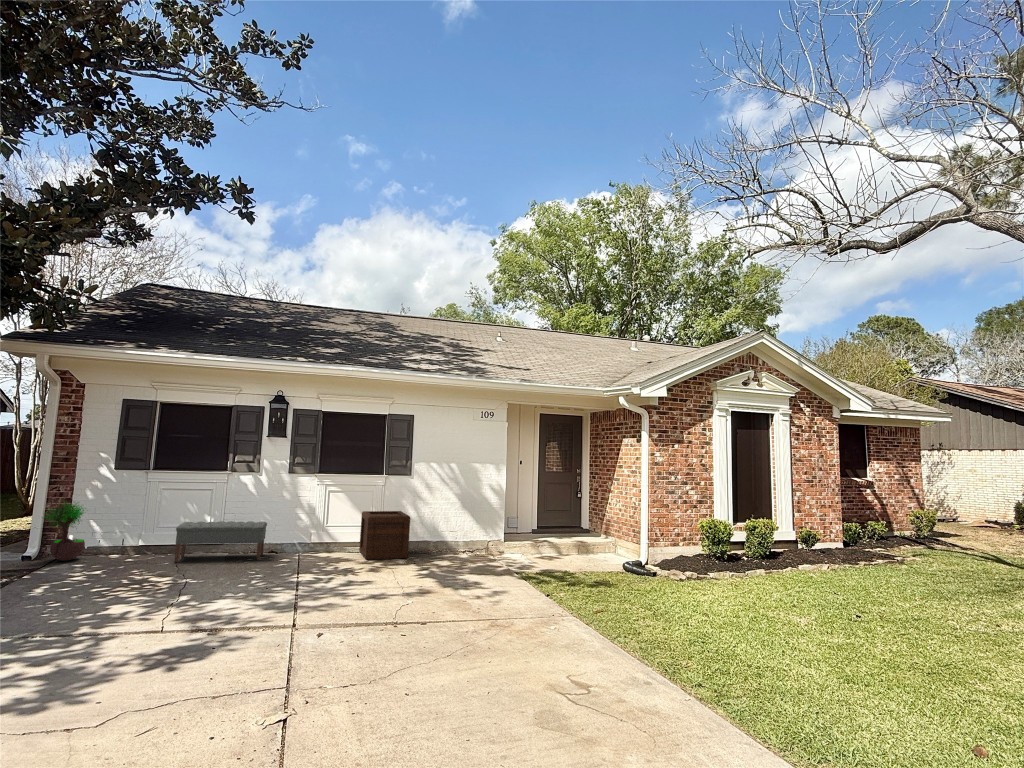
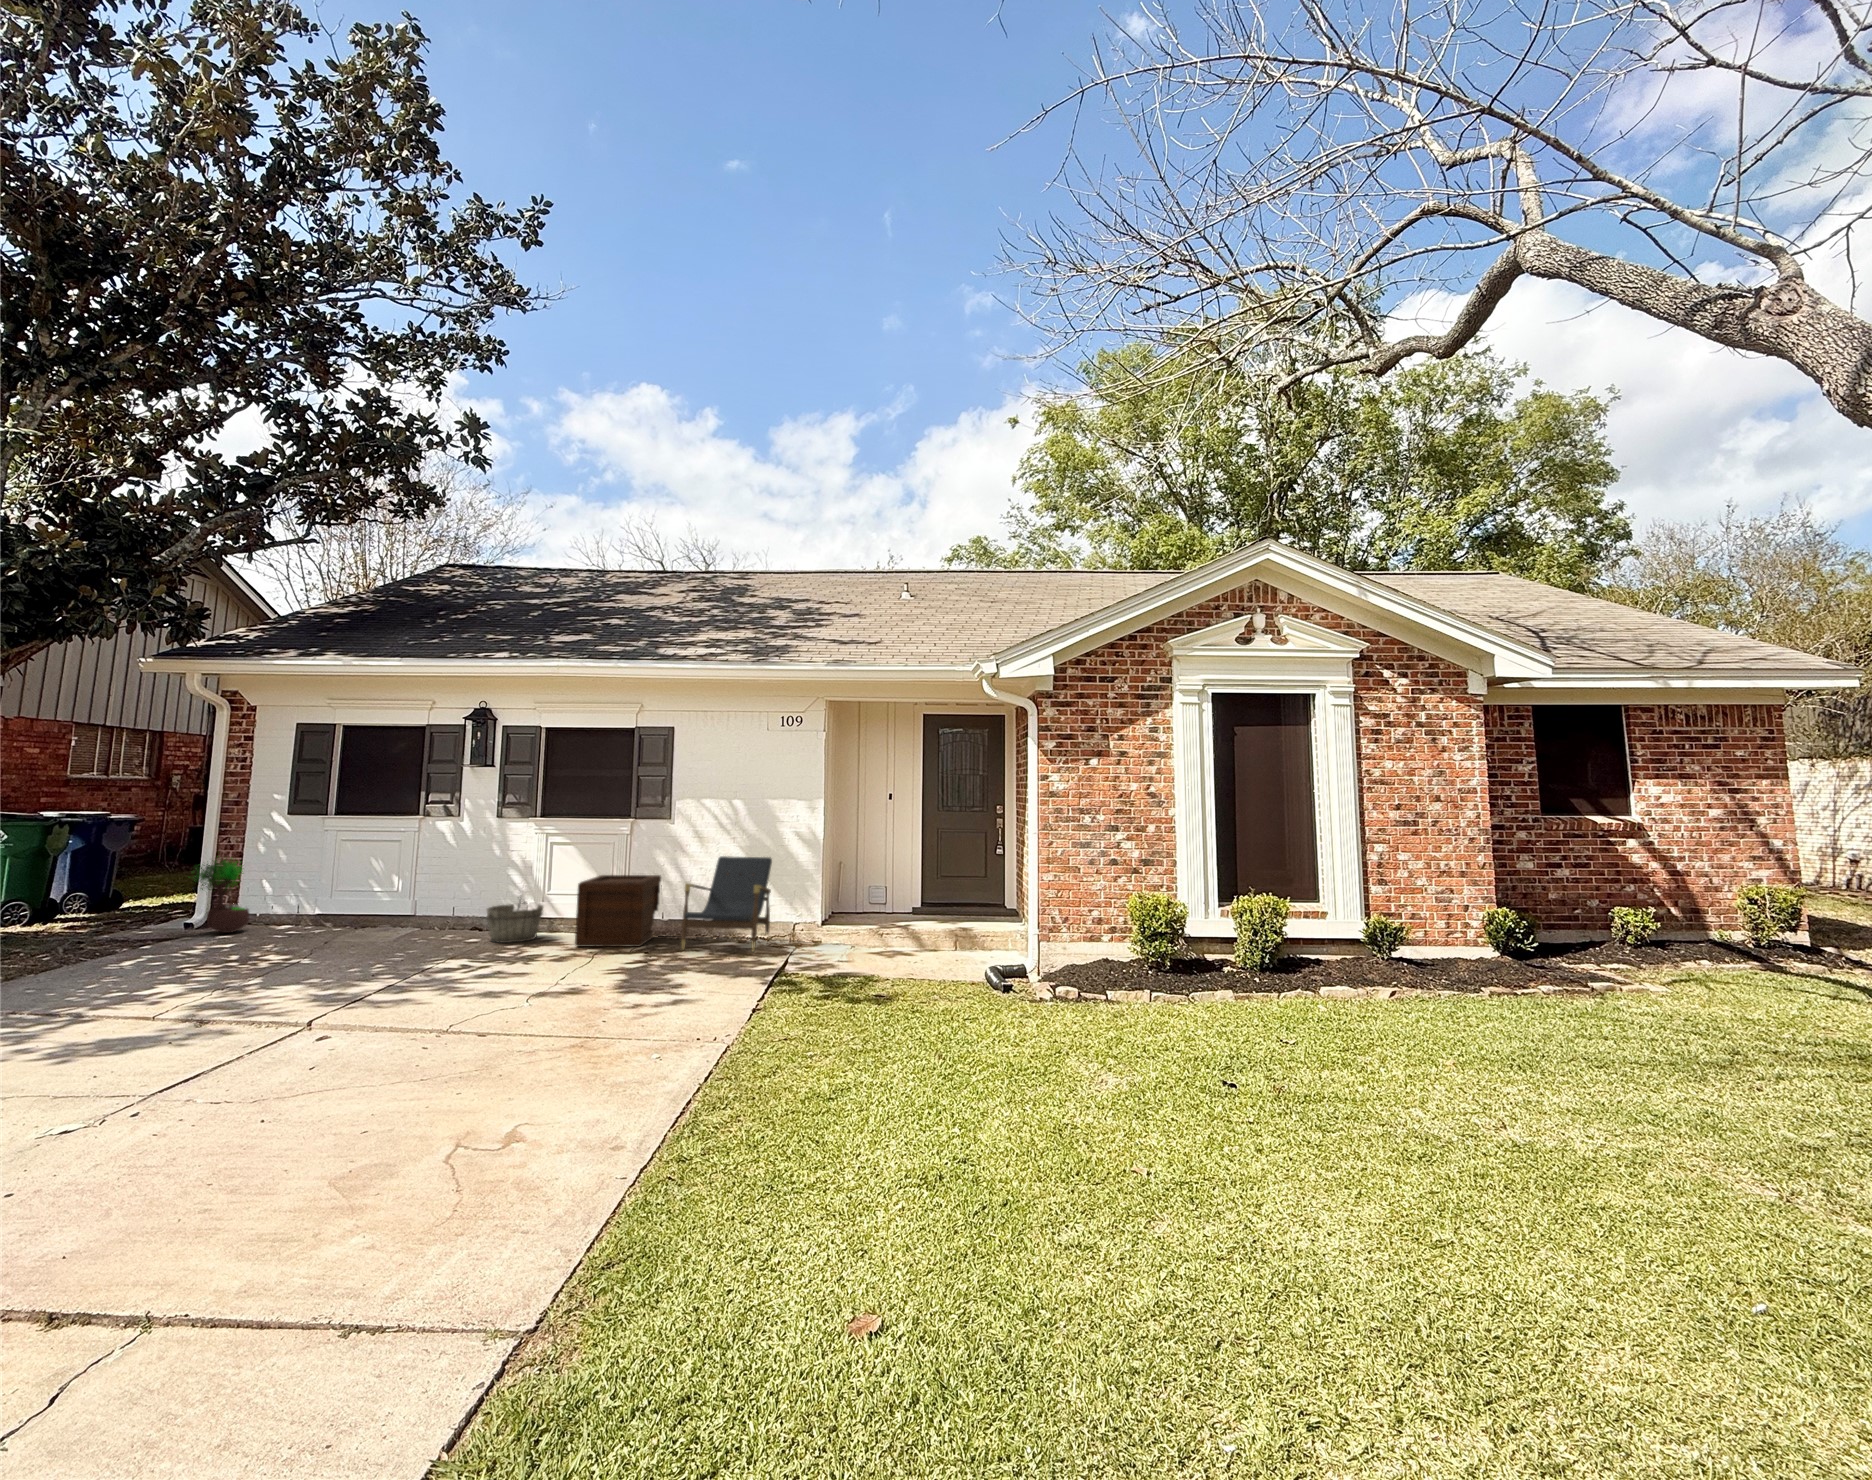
lounge chair: none [437,499,486,559] -> present [681,856,772,951]
bench: present [174,521,267,562] -> none [335,886,469,941]
wooden bucket: none [291,526,328,559] -> present [487,902,543,943]

